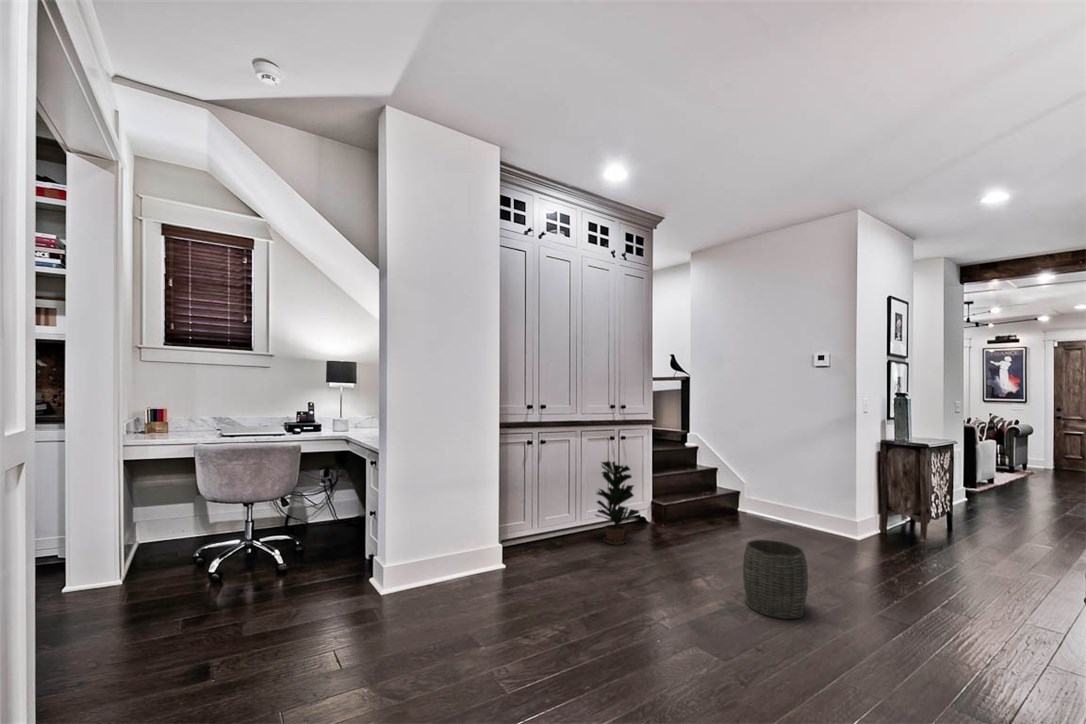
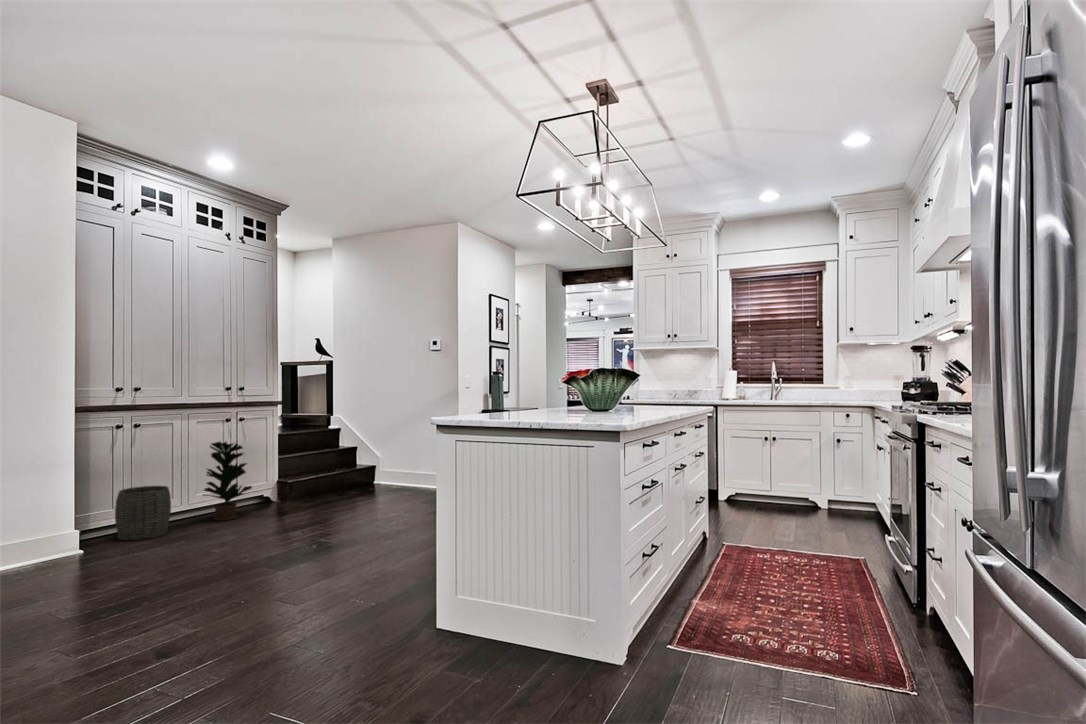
woven basket: present [743,540,808,619] -> present [115,486,171,541]

